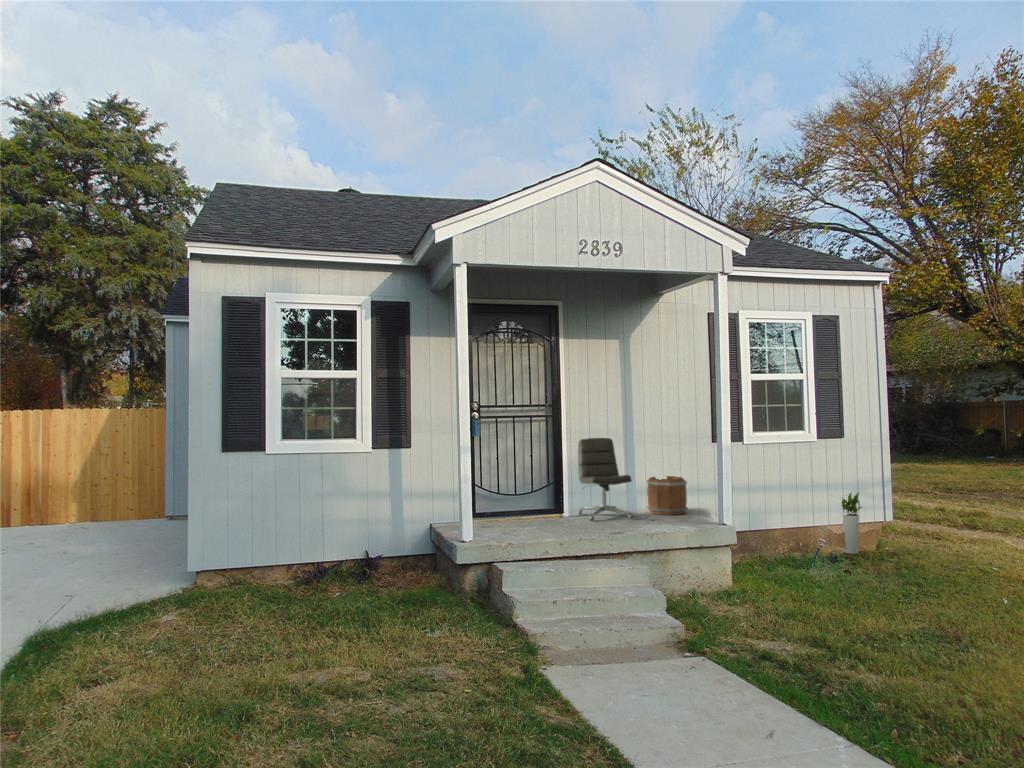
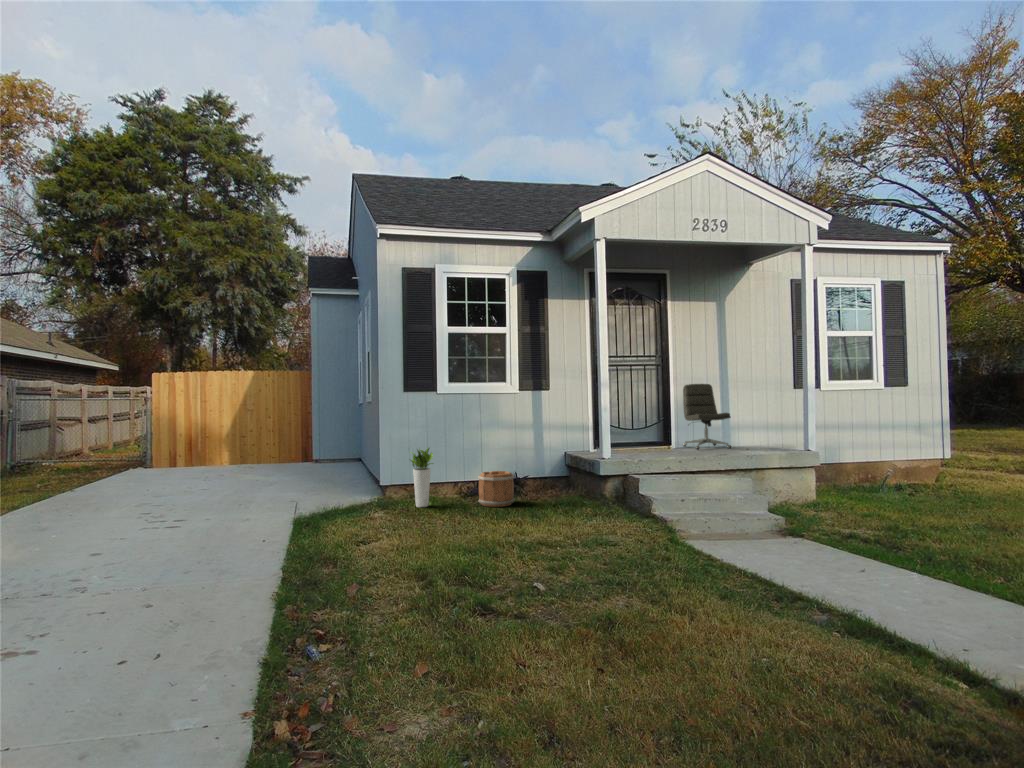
bucket: present [647,476,688,515] -> present [478,471,515,507]
planter: present [841,493,862,554] -> present [411,448,433,507]

